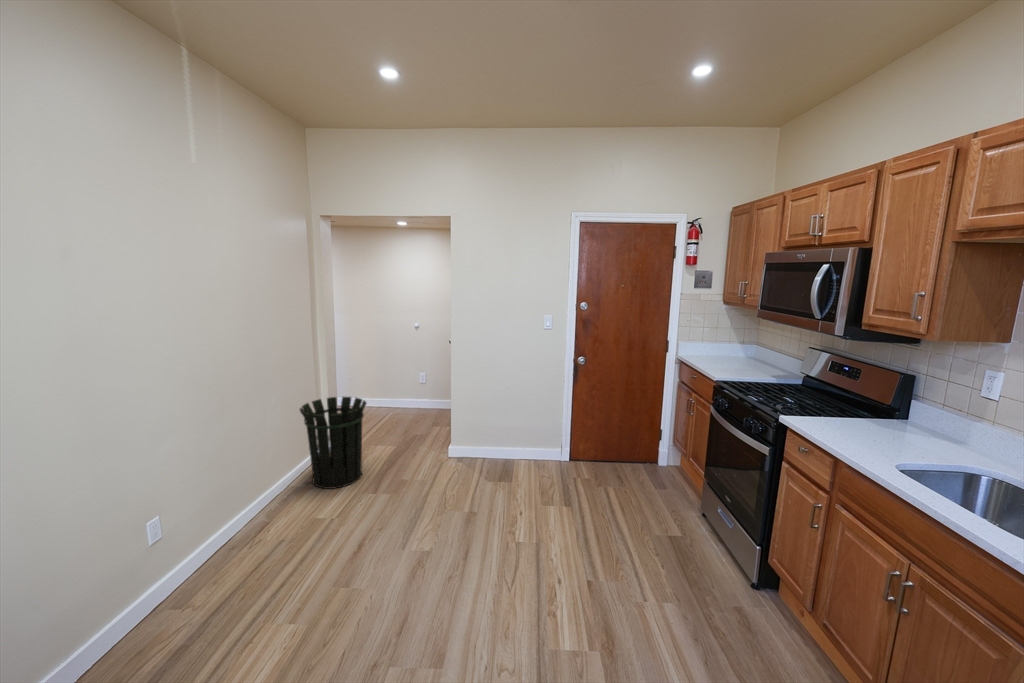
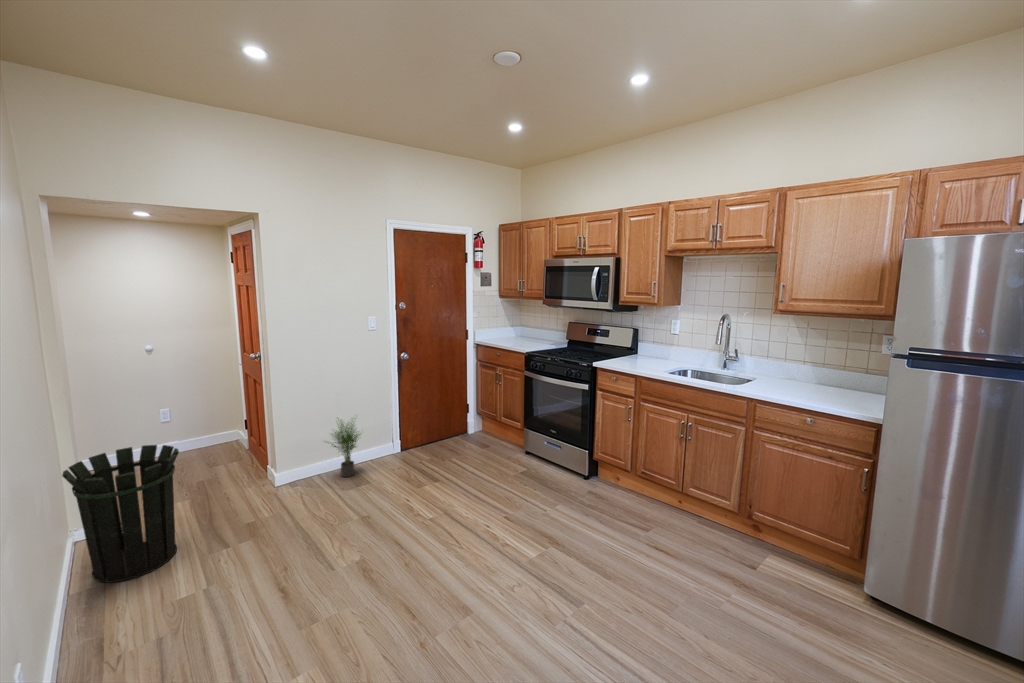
potted plant: none [482,408,525,468] -> present [326,420,361,477]

